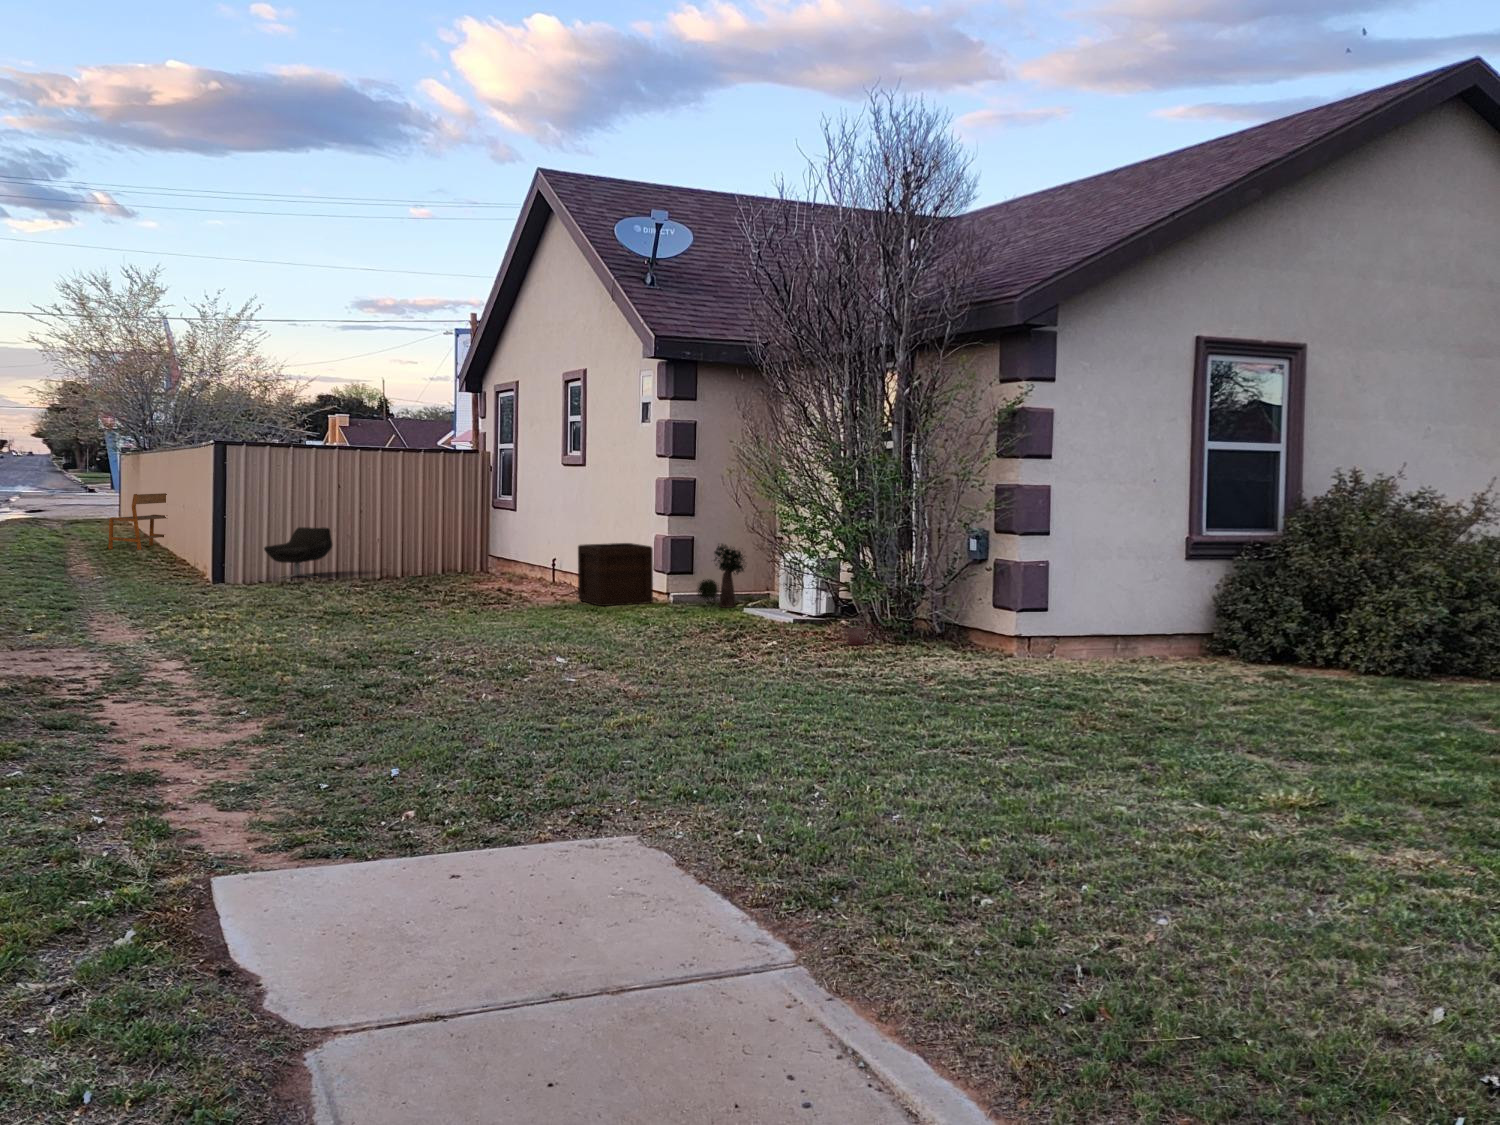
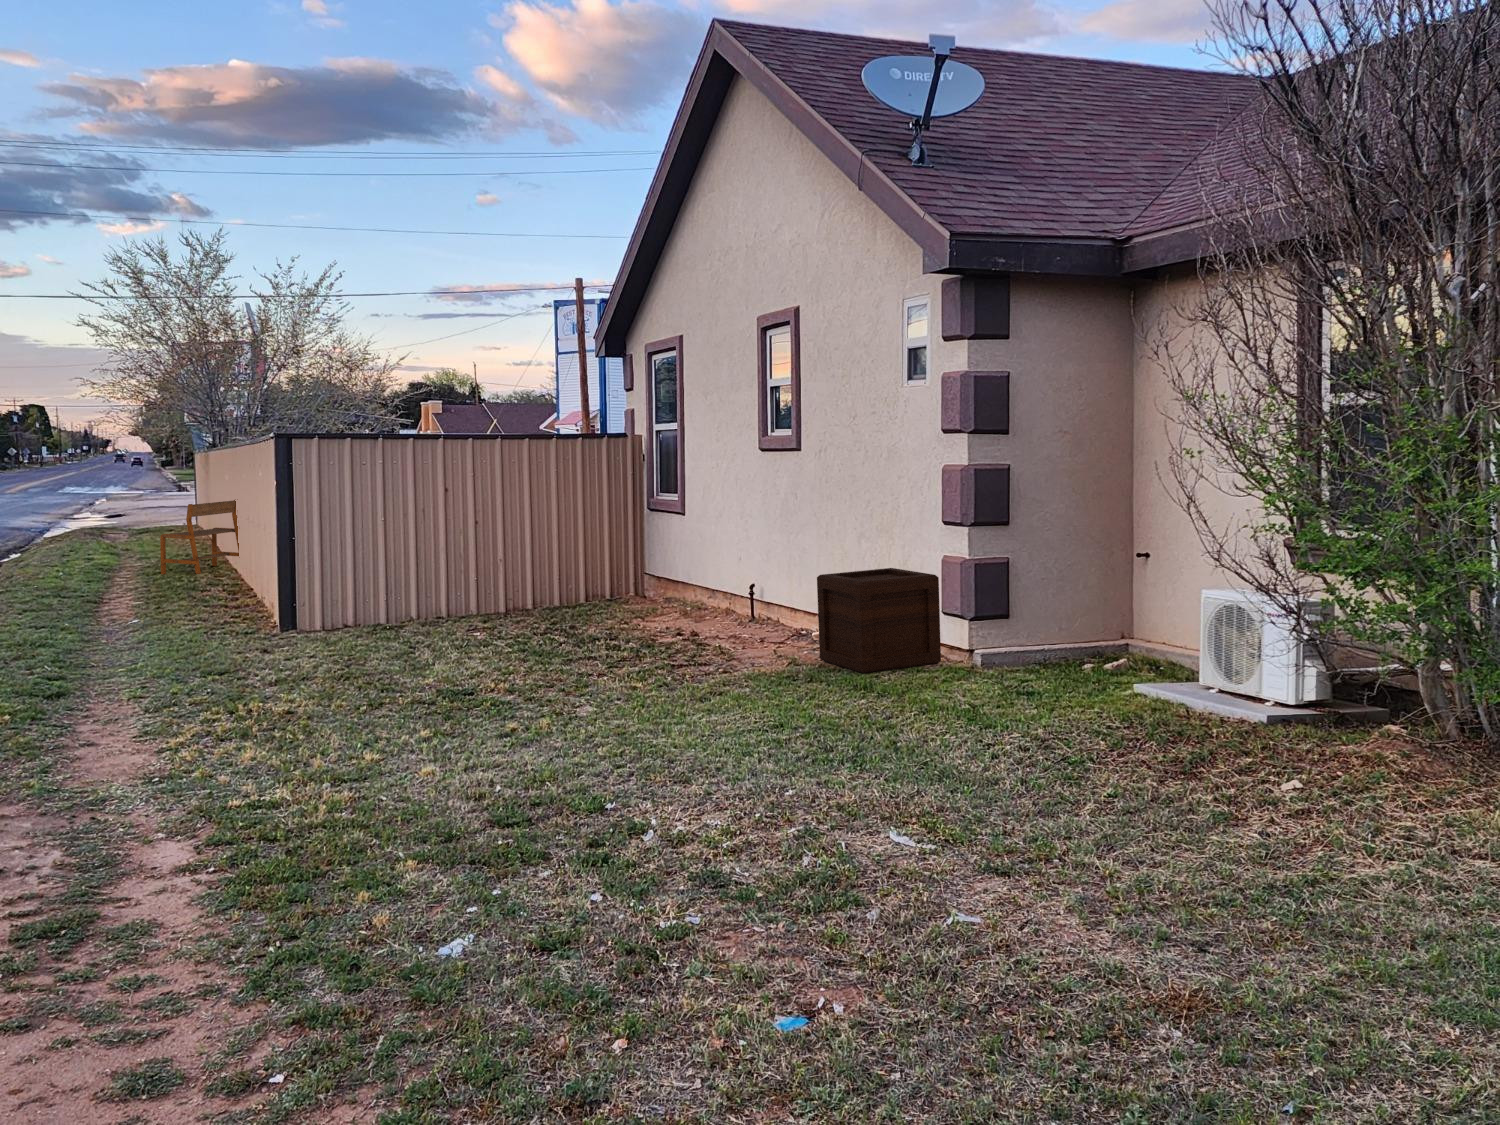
lounge chair: present [264,527,332,576] -> none [347,548,439,624]
potted plant: present [698,544,744,608] -> none [1013,568,1102,672]
watering can: present [843,620,873,645] -> none [1413,730,1459,780]

